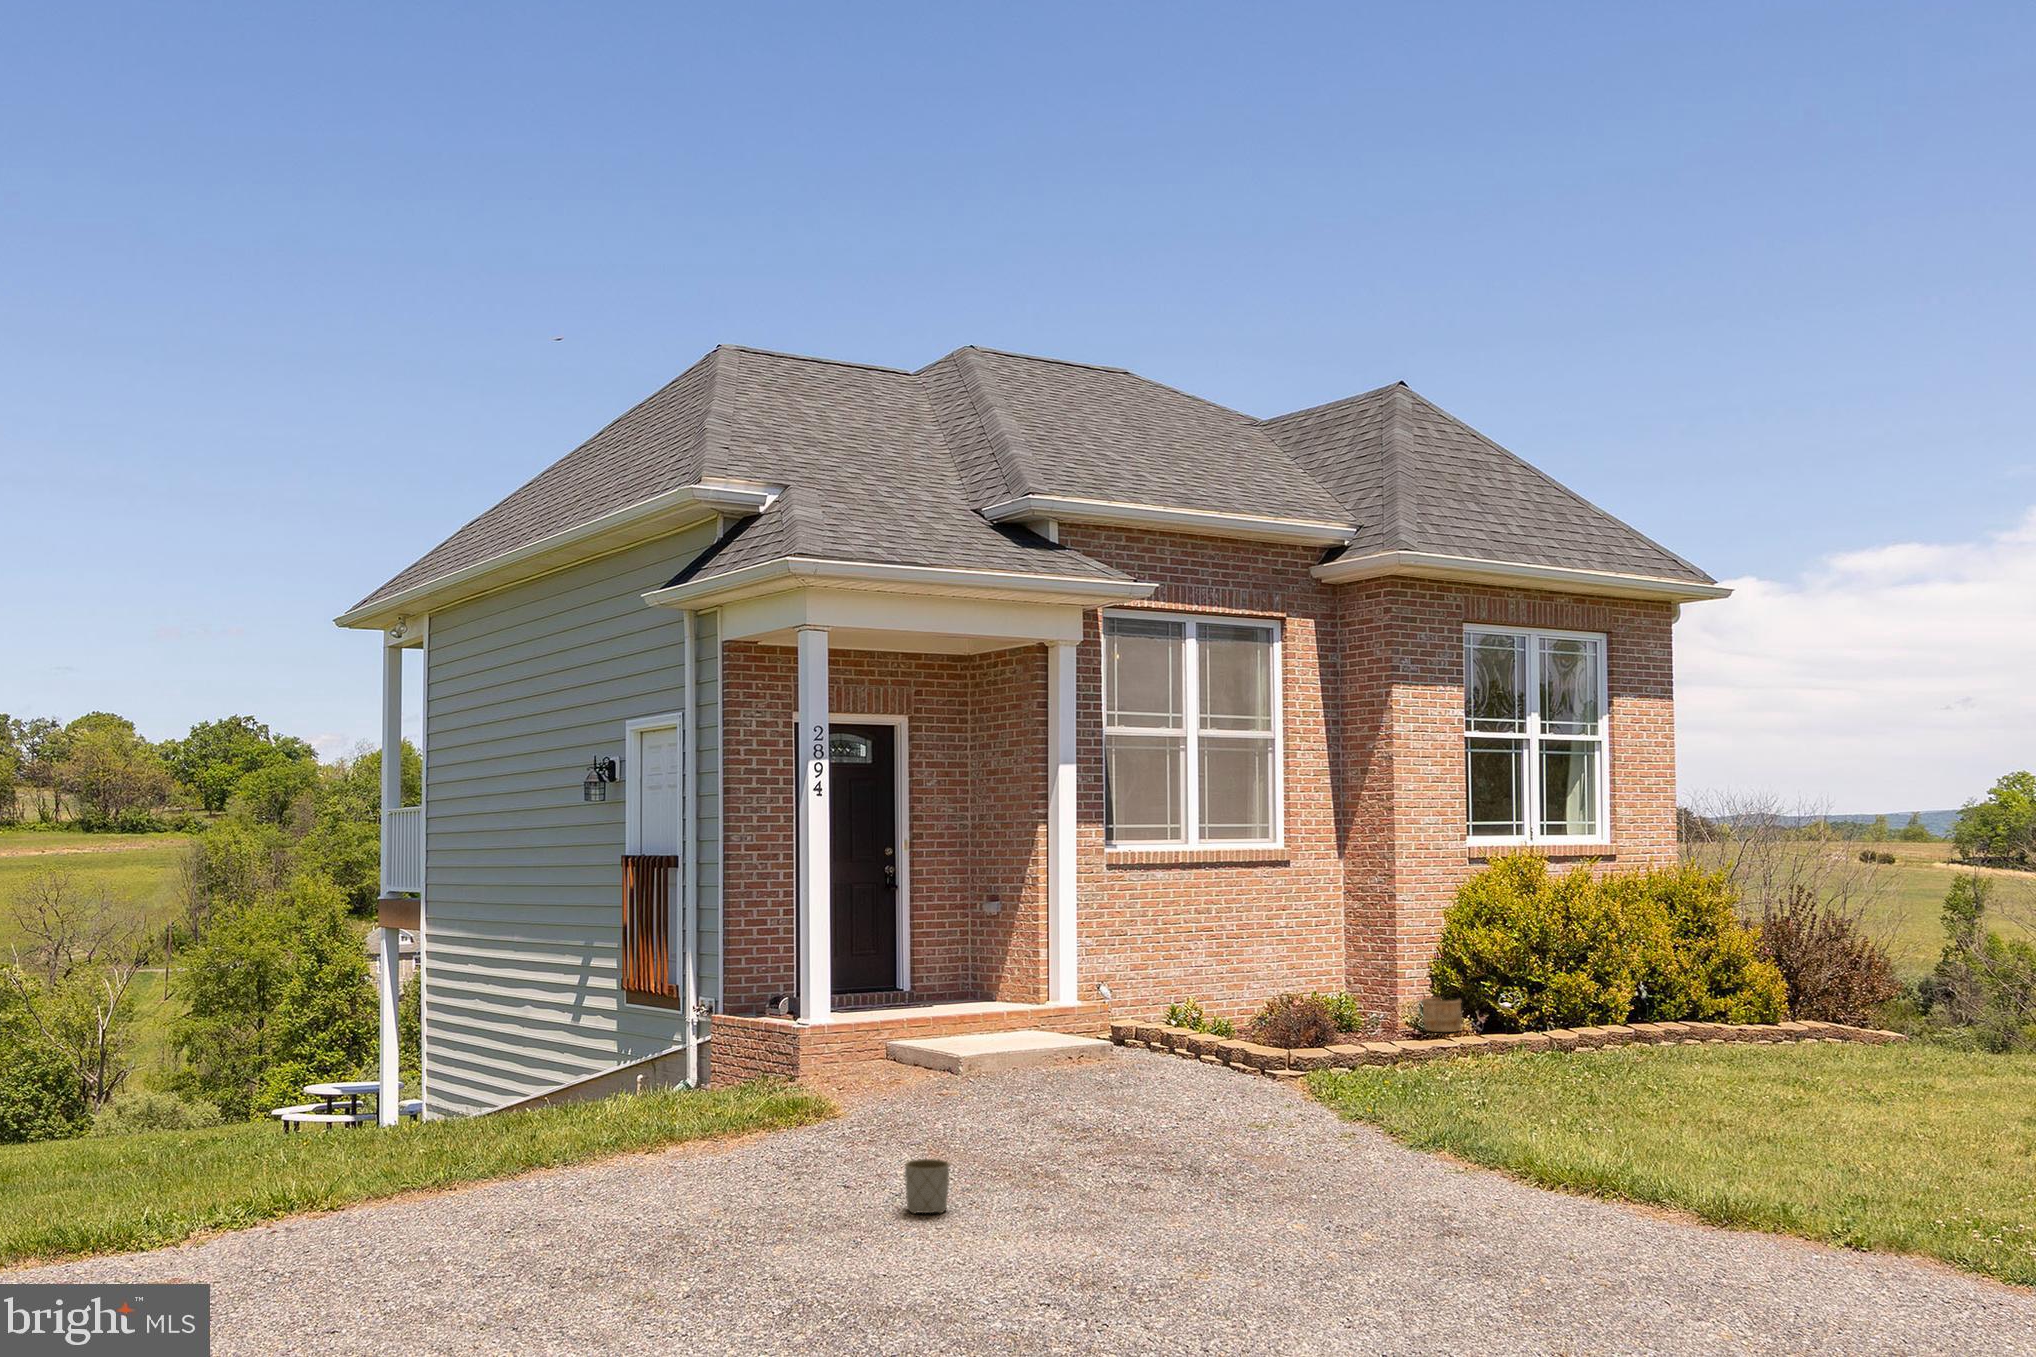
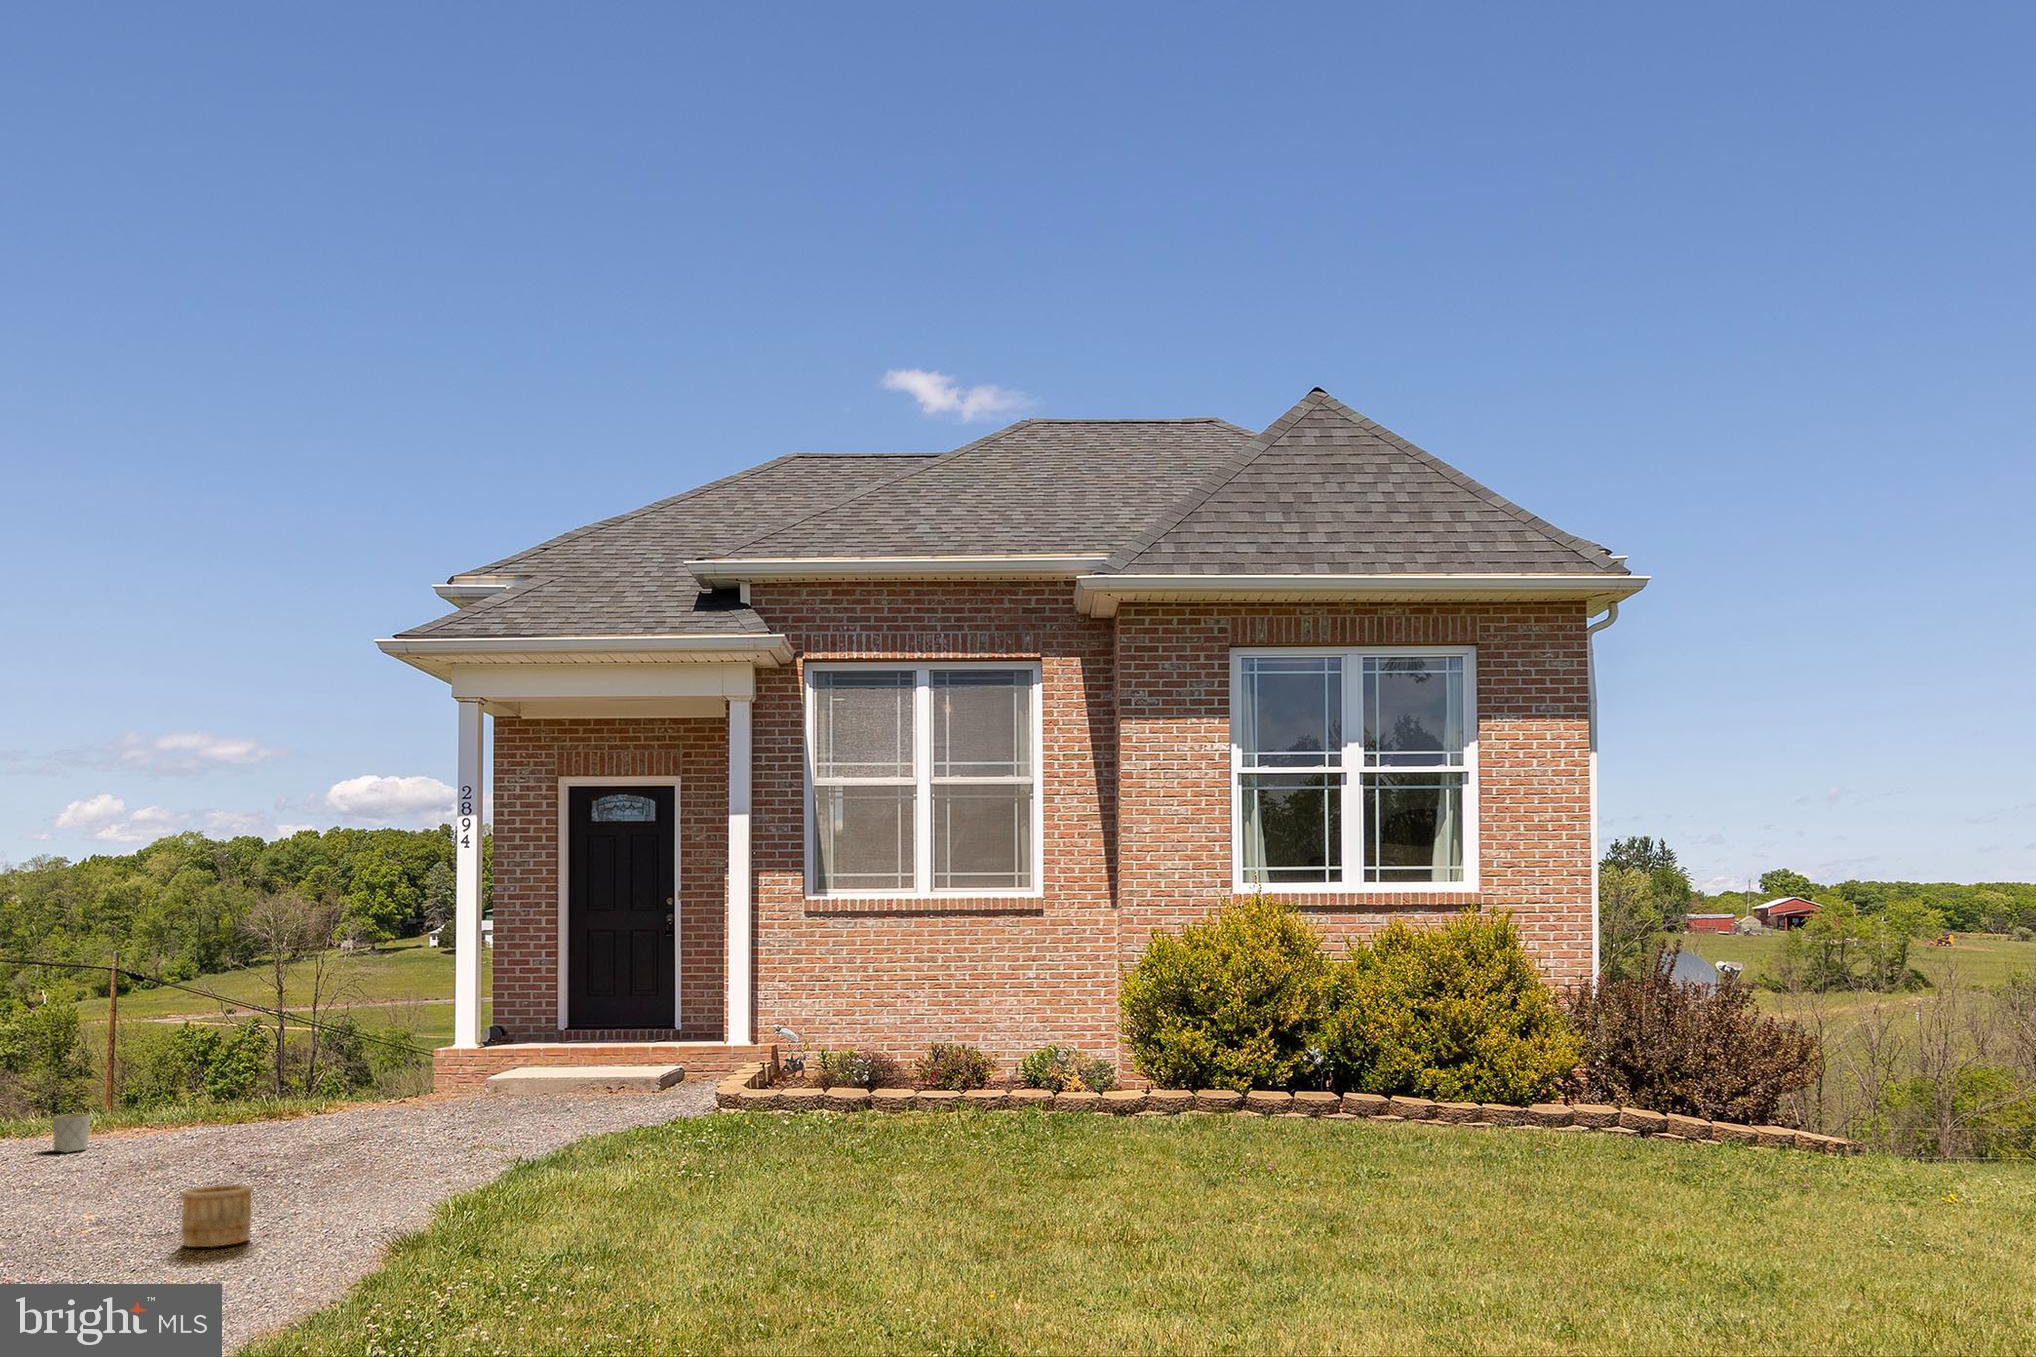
wooden bucket: present [1422,997,1462,1032] -> present [181,1184,254,1247]

